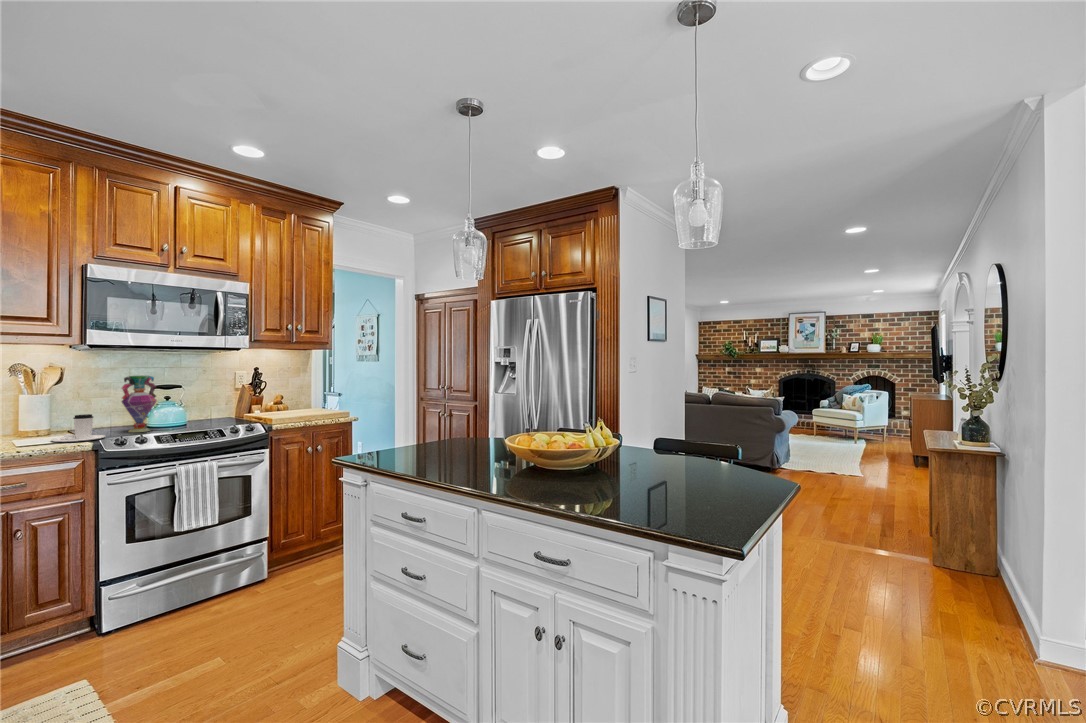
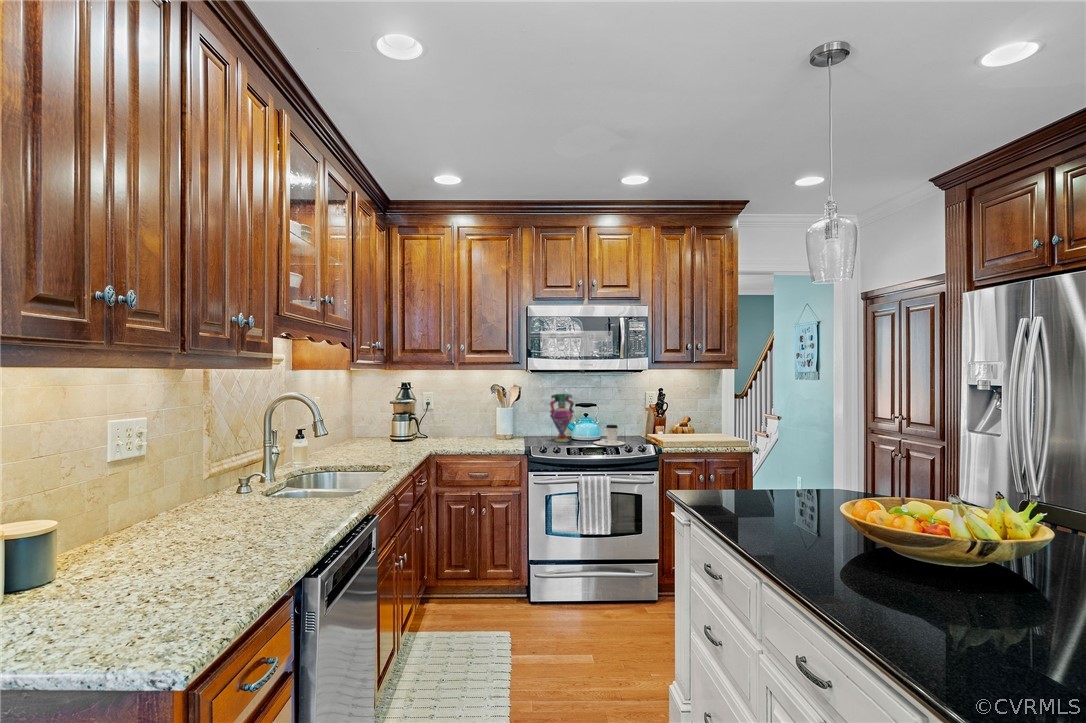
coffee cup: present [51,414,105,442] -> present [594,425,625,446]

